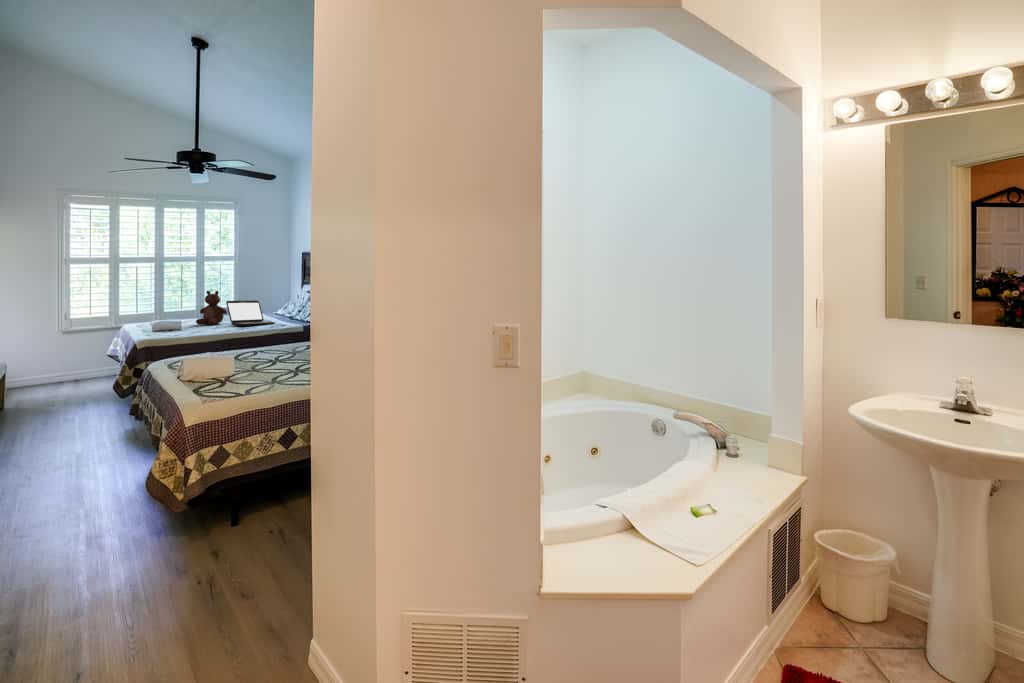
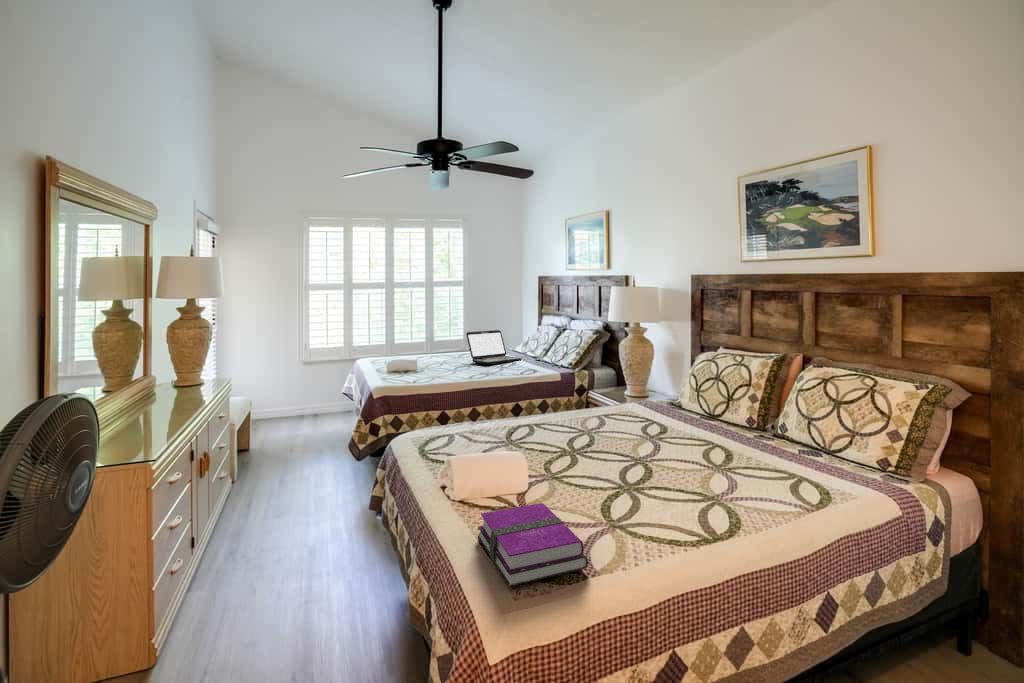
teddy bear: present [196,291,227,325] -> none [432,319,465,361]
hardback book: none [193,374,246,397] -> present [478,503,588,586]

